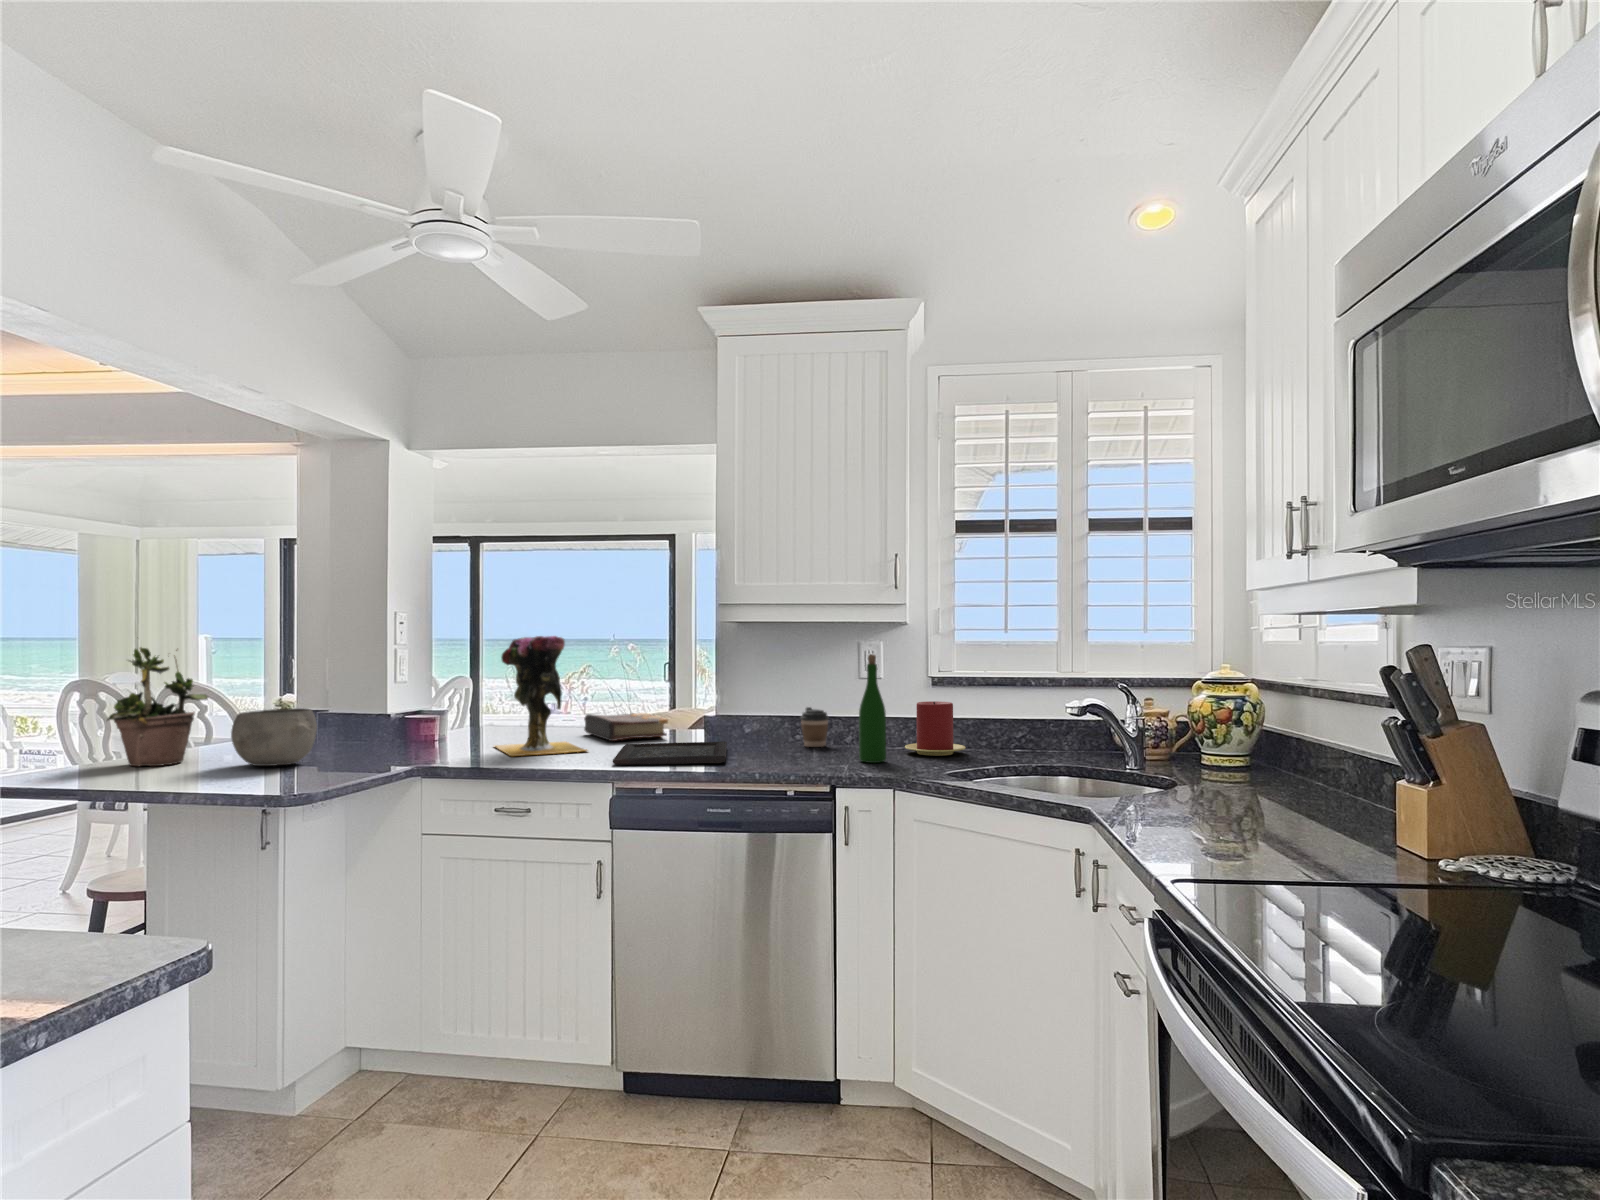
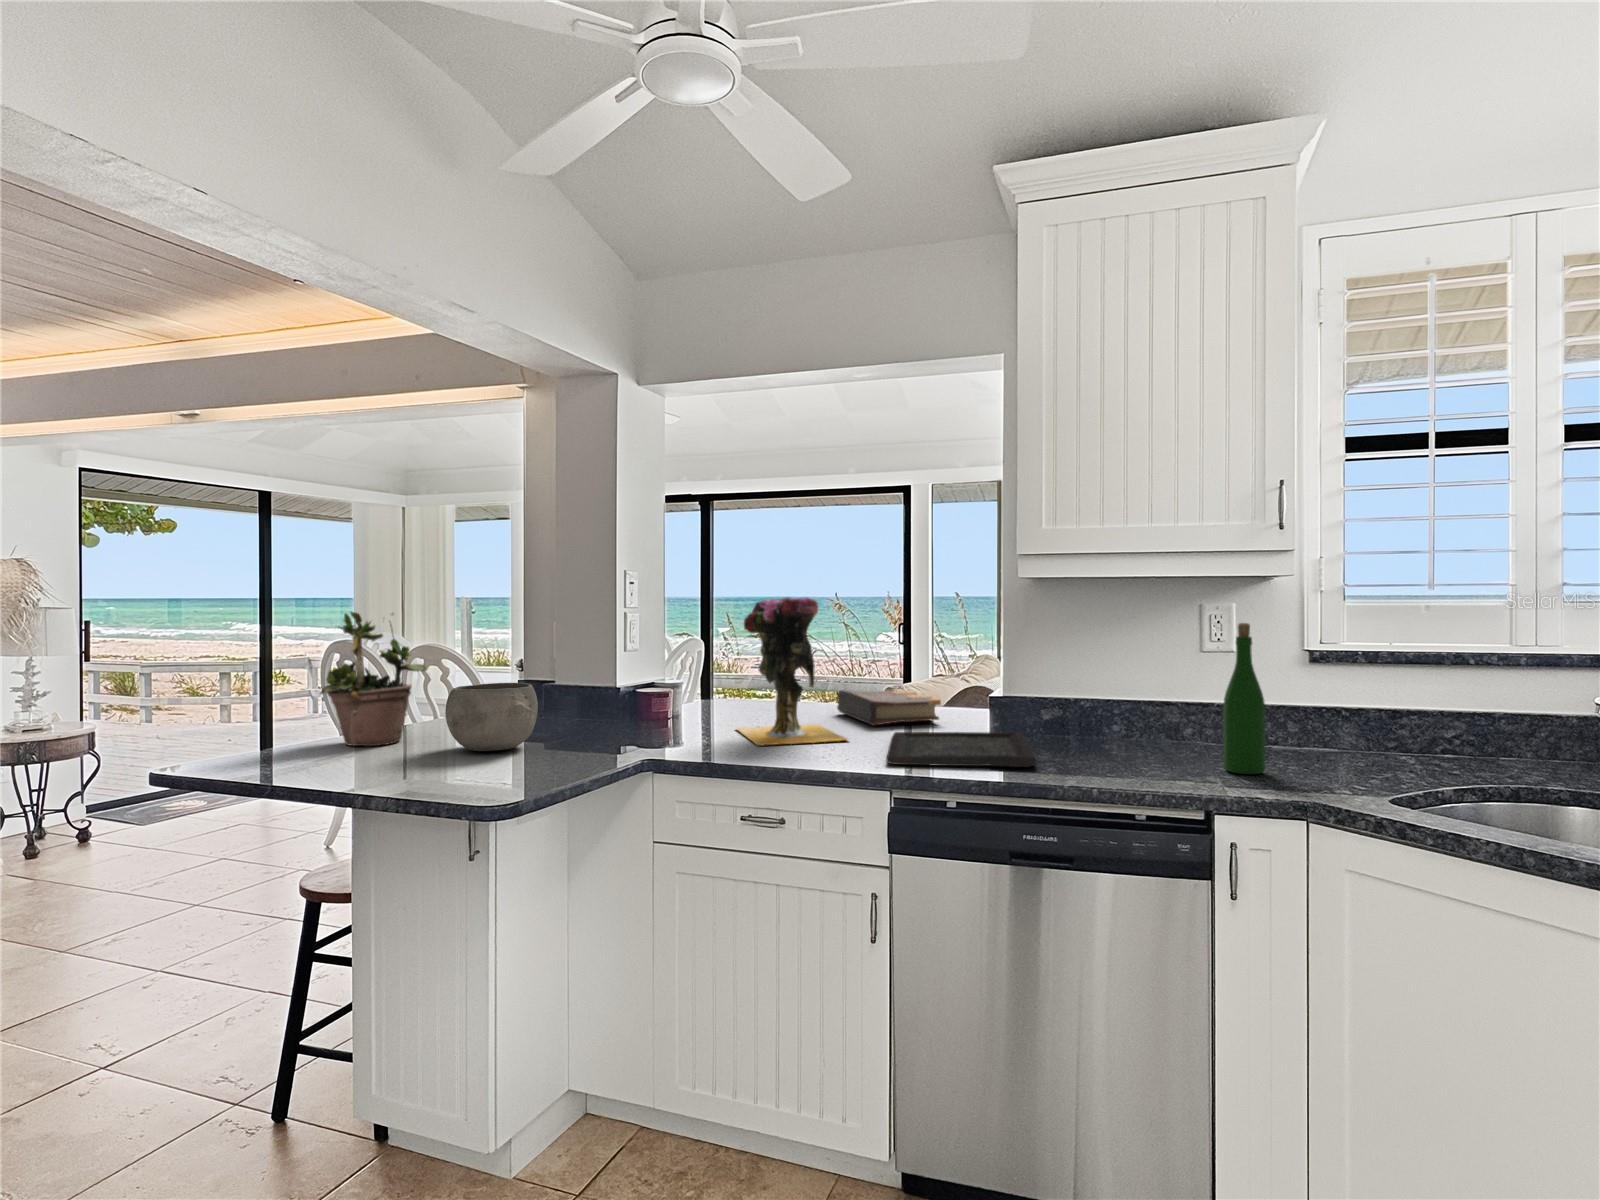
candle: present [905,701,966,756] -> none [1279,687,1375,765]
coffee cup: present [801,707,829,747] -> none [1120,690,1160,743]

